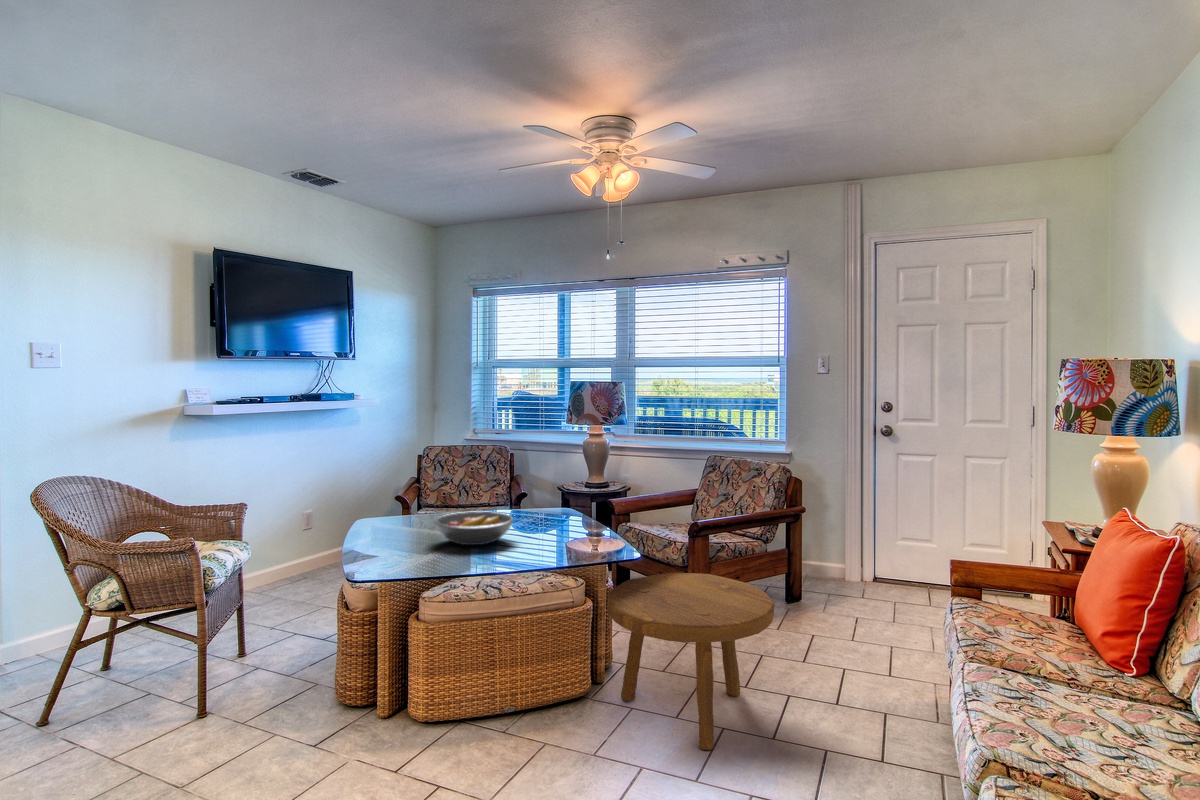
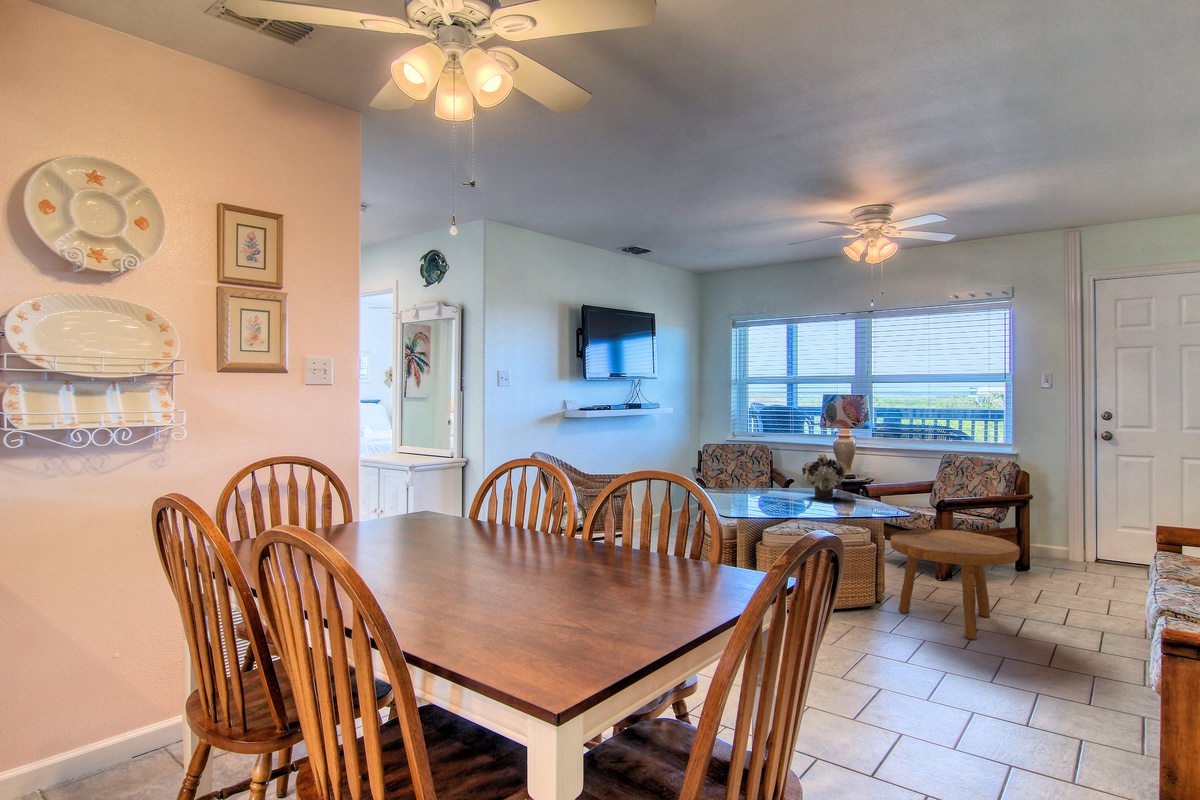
flower arrangement: none [525,461,580,525] -> present [802,453,846,499]
fruit bowl: present [434,511,514,545] -> none [751,485,807,506]

